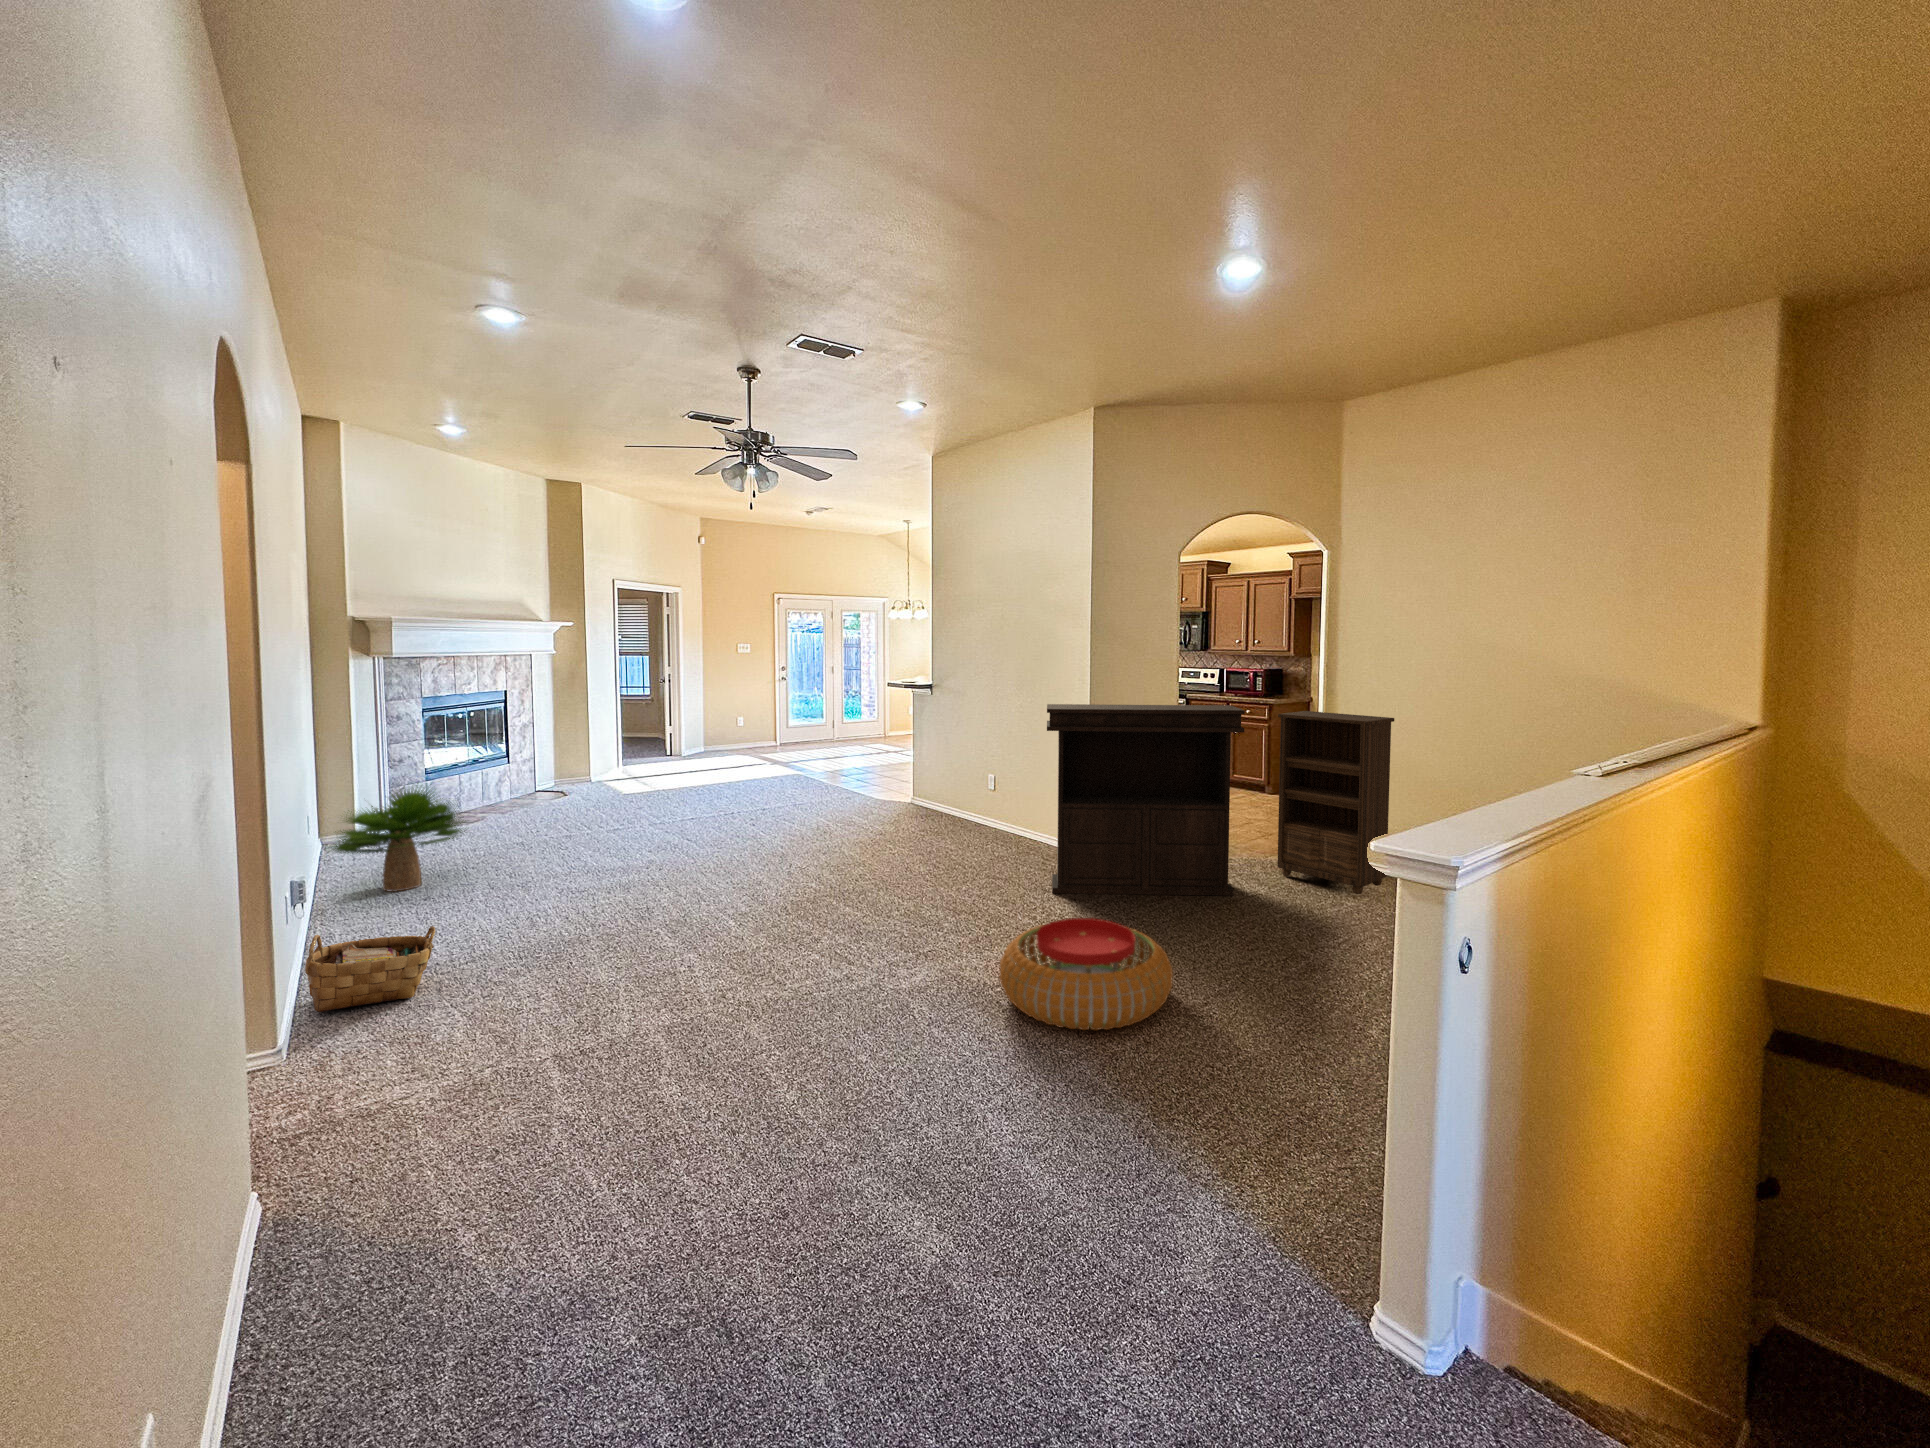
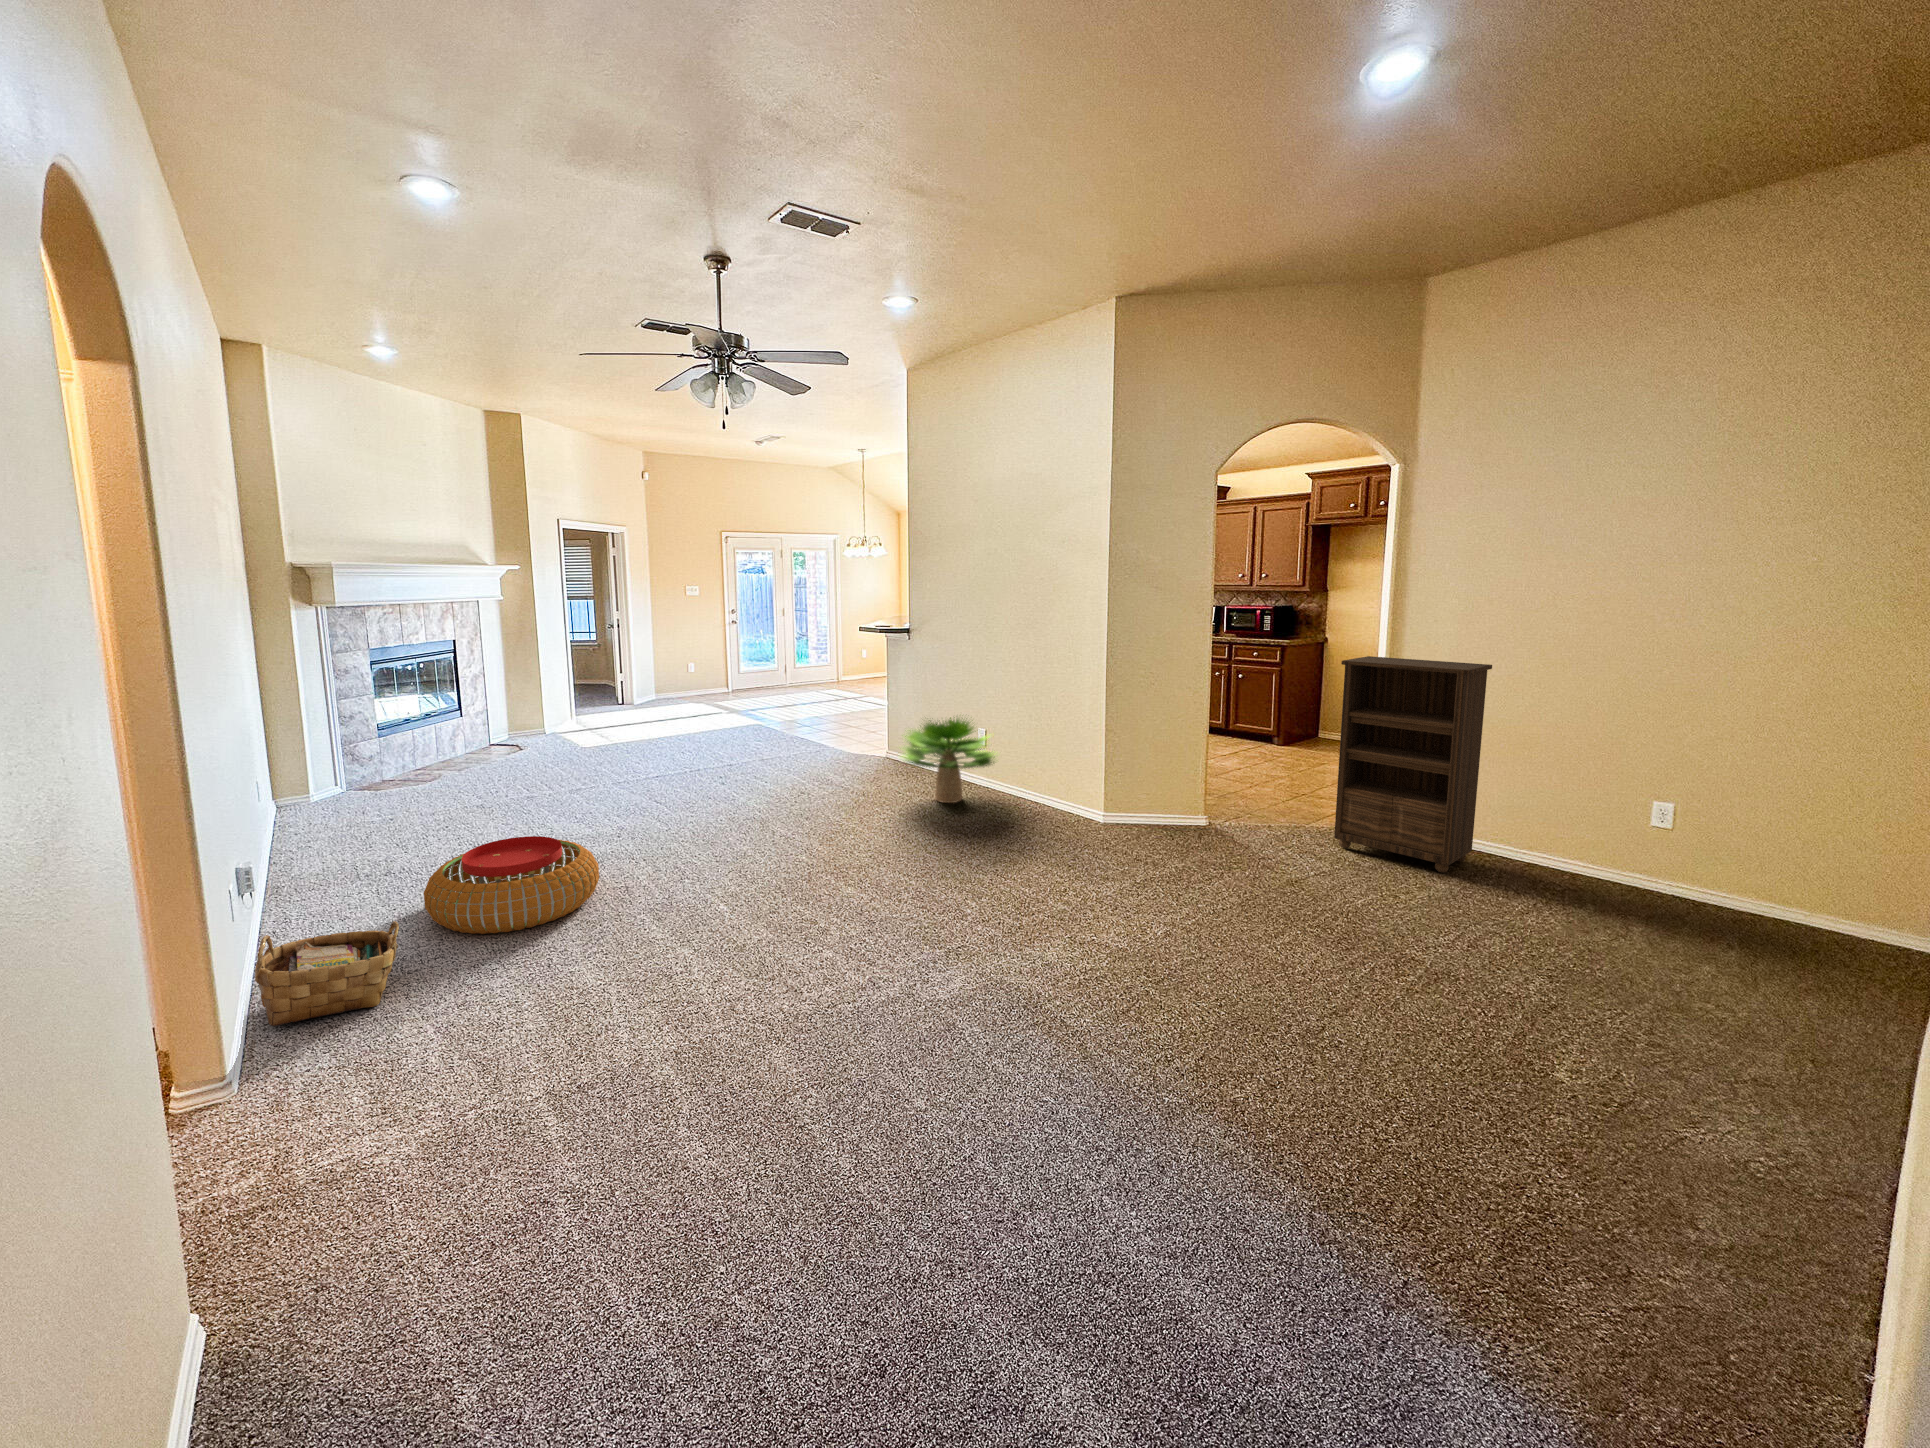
console table: present [1047,704,1245,896] -> none [1068,651,1316,874]
potted plant: present [331,786,465,891] -> present [903,717,995,803]
pouf: present [1000,918,1173,1031] -> present [424,836,599,934]

